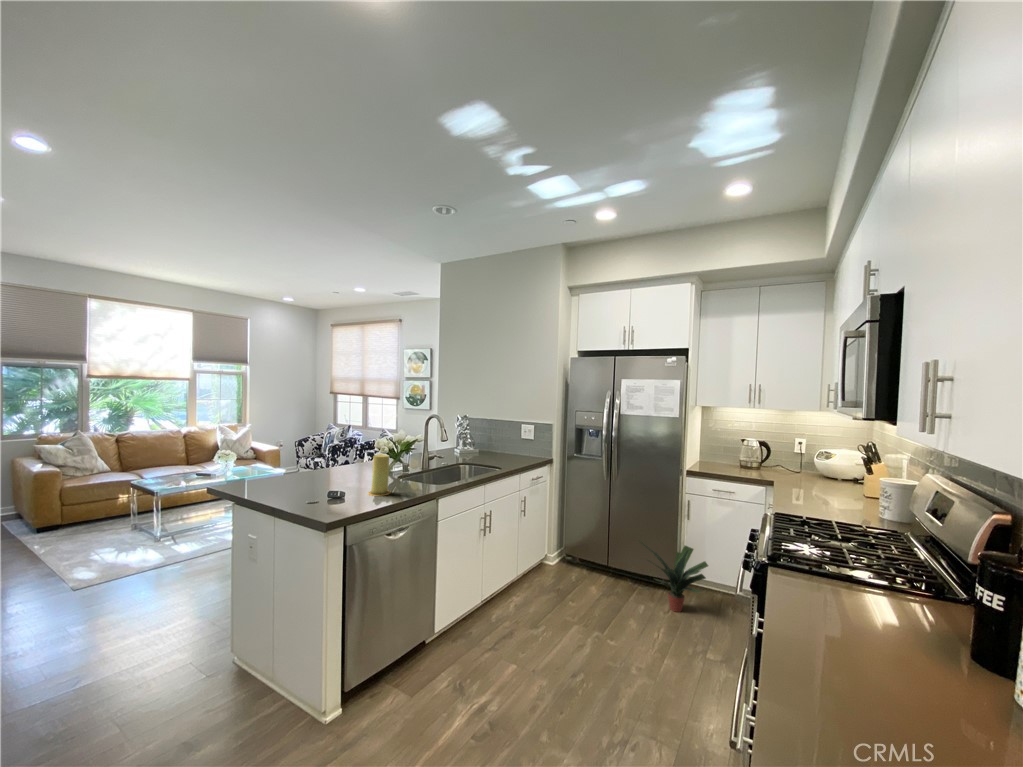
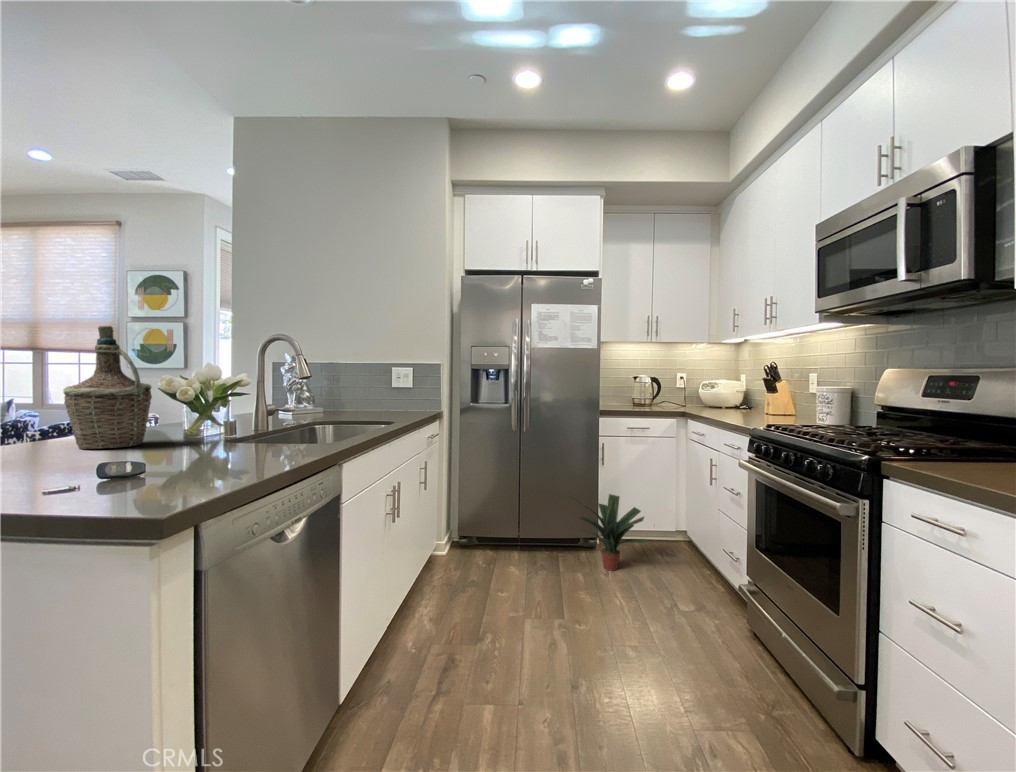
bottle: none [338,418,370,474] -> present [63,326,152,449]
candle: present [368,454,390,496] -> none [203,383,260,474]

